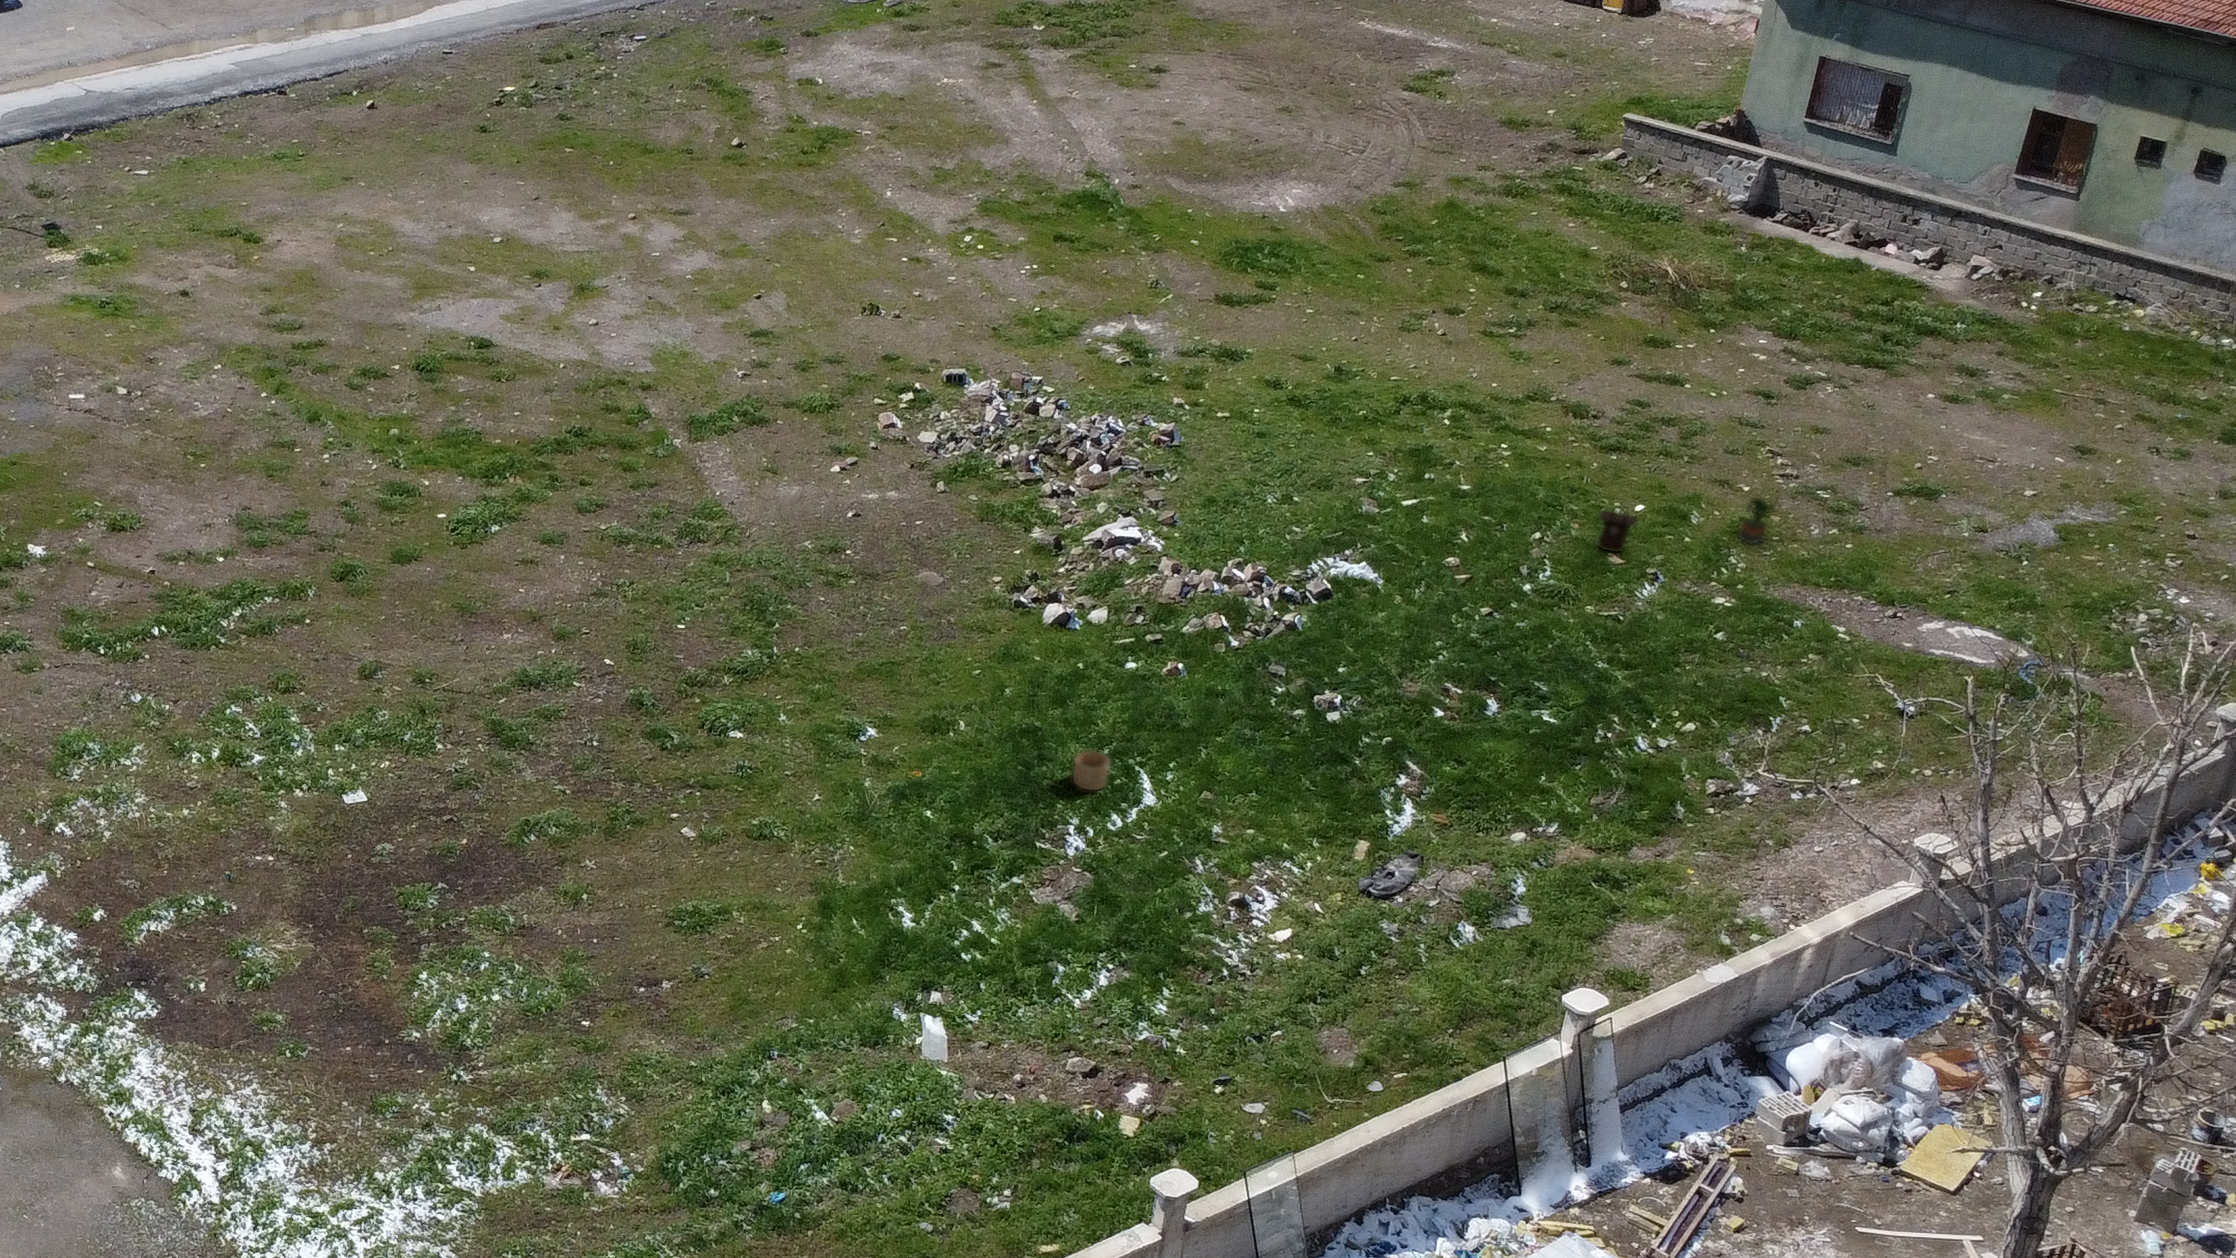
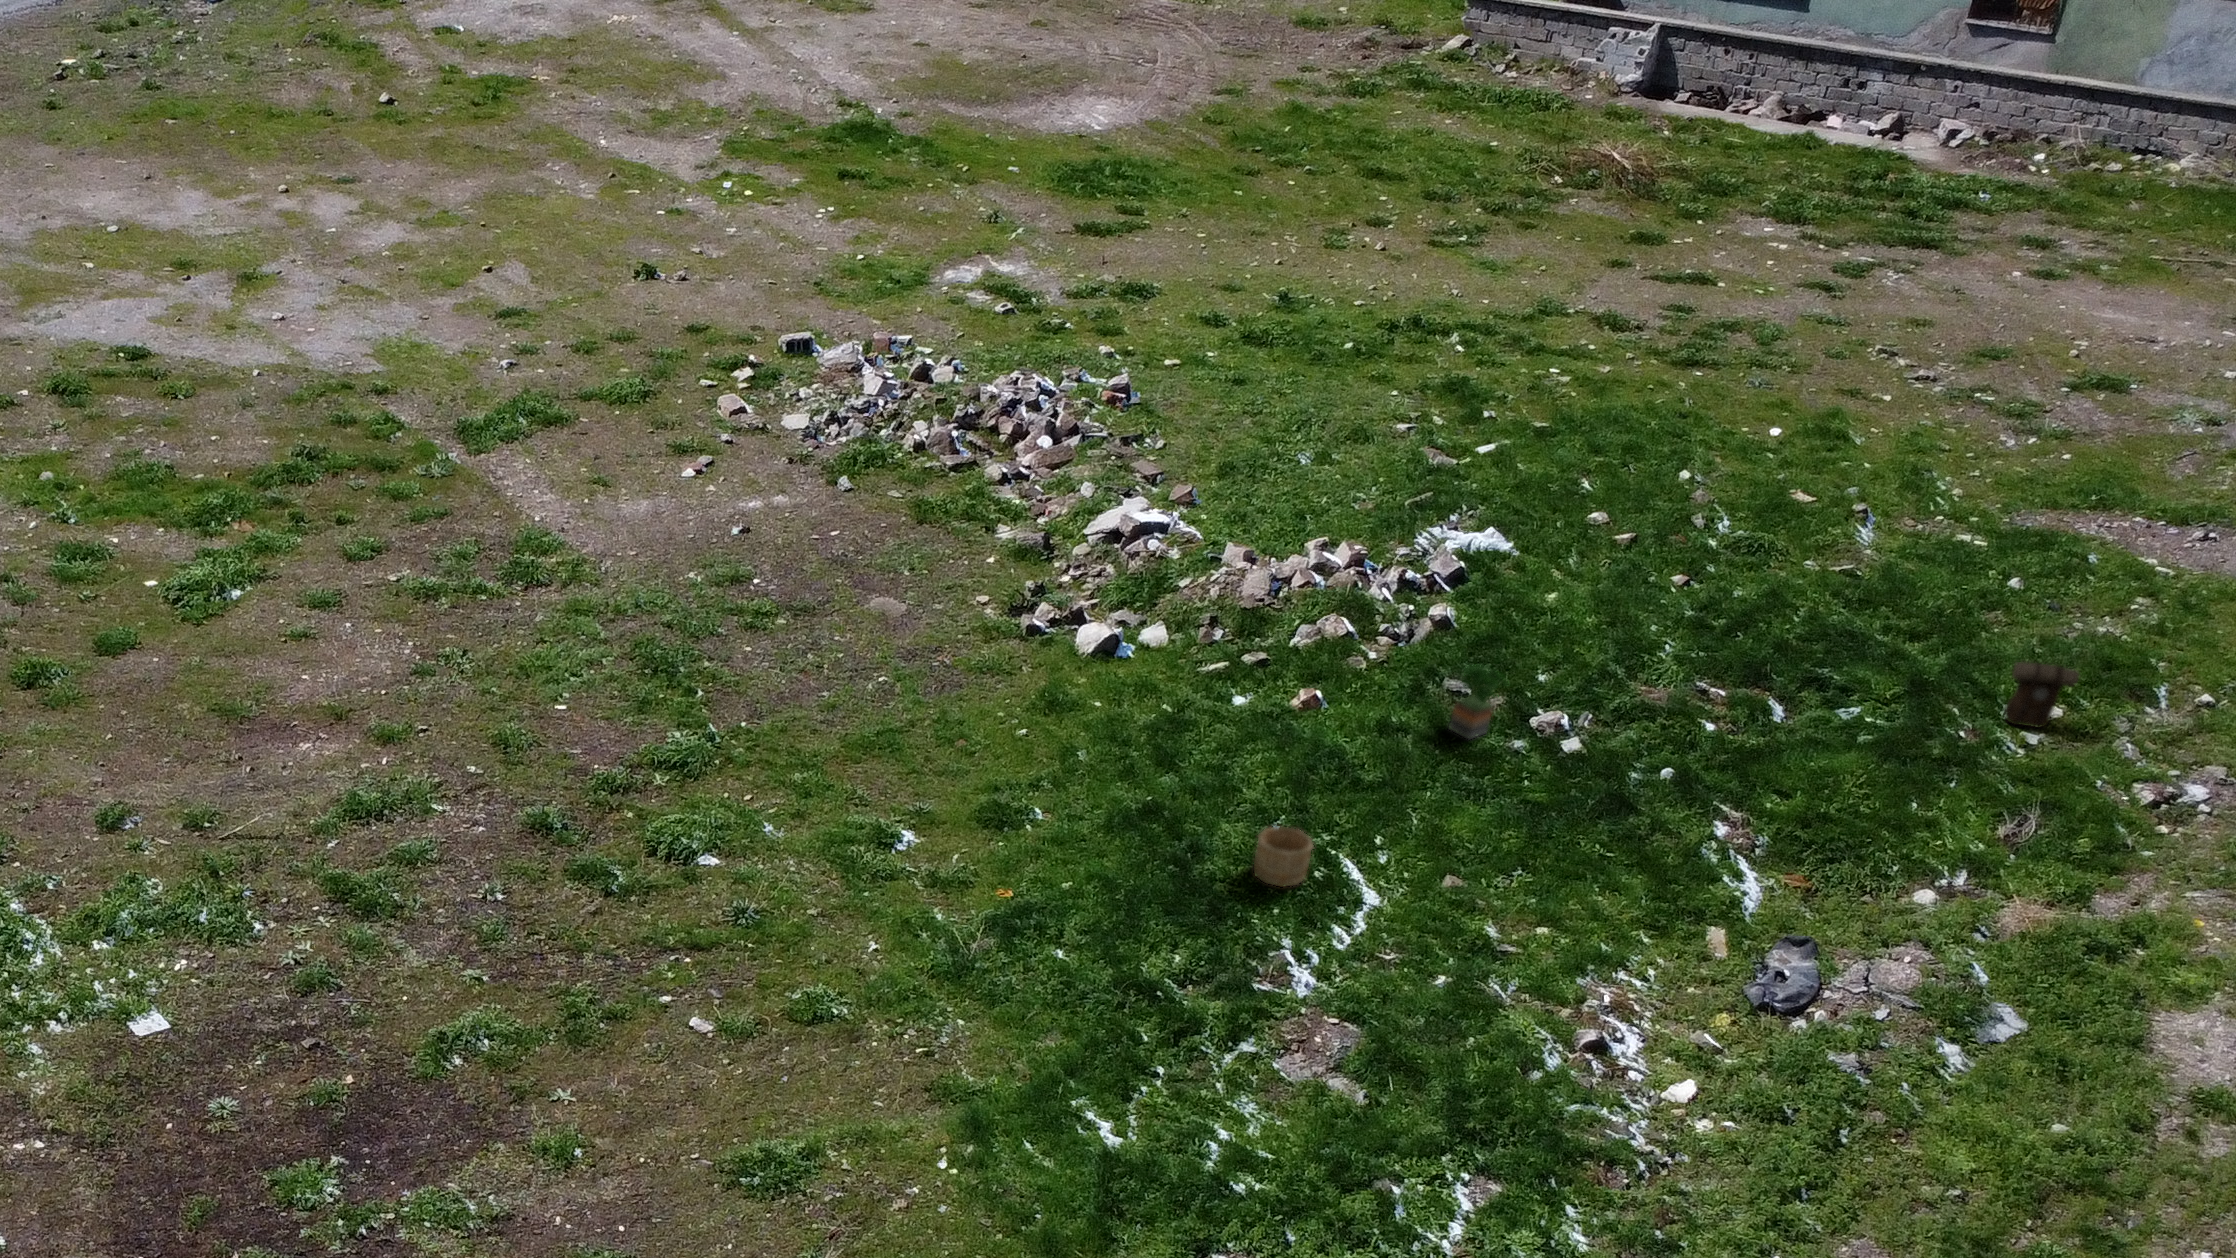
potted tree: present [1739,498,1778,544] -> present [1449,665,1509,739]
backpack: present [1598,510,1637,552] -> present [2004,662,2079,728]

